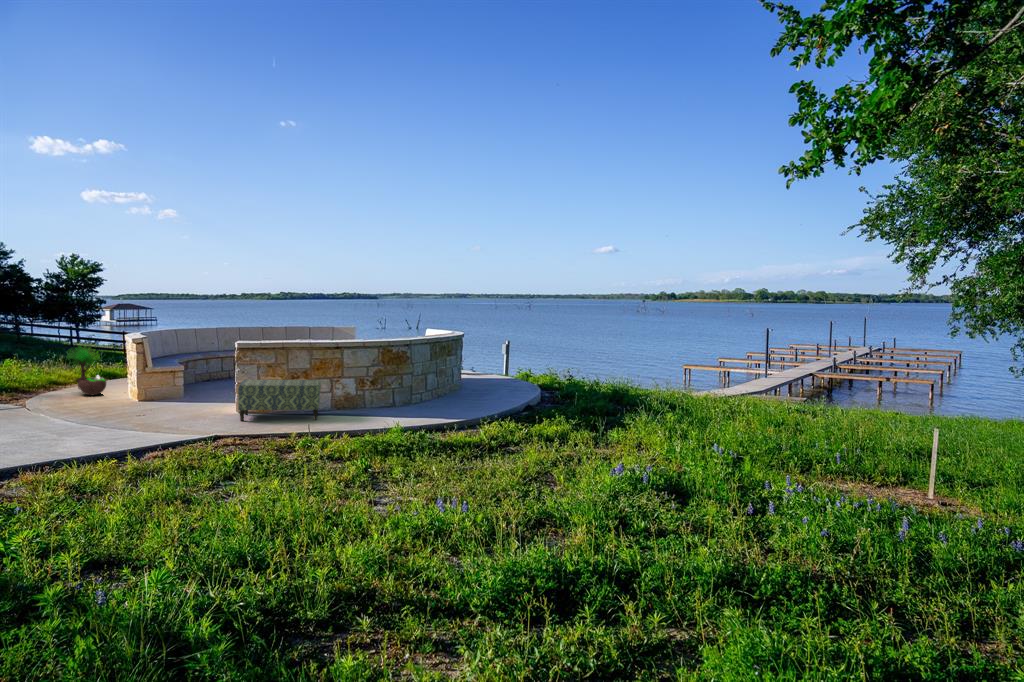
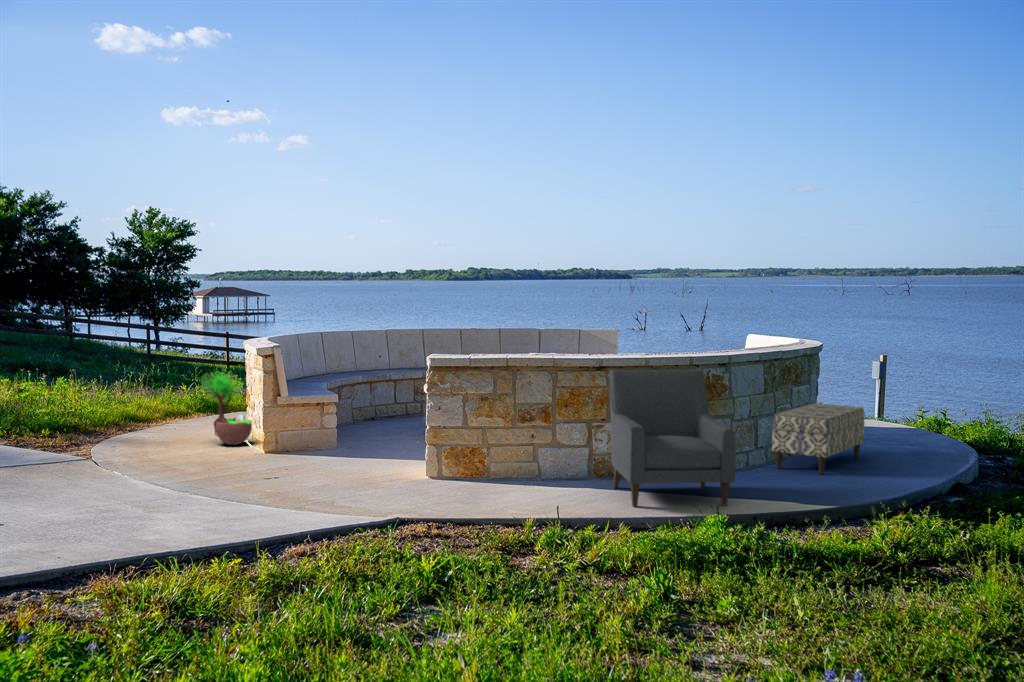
chair: none [344,349,412,425] -> present [608,370,736,507]
bench: present [238,380,321,421] -> present [772,403,865,474]

